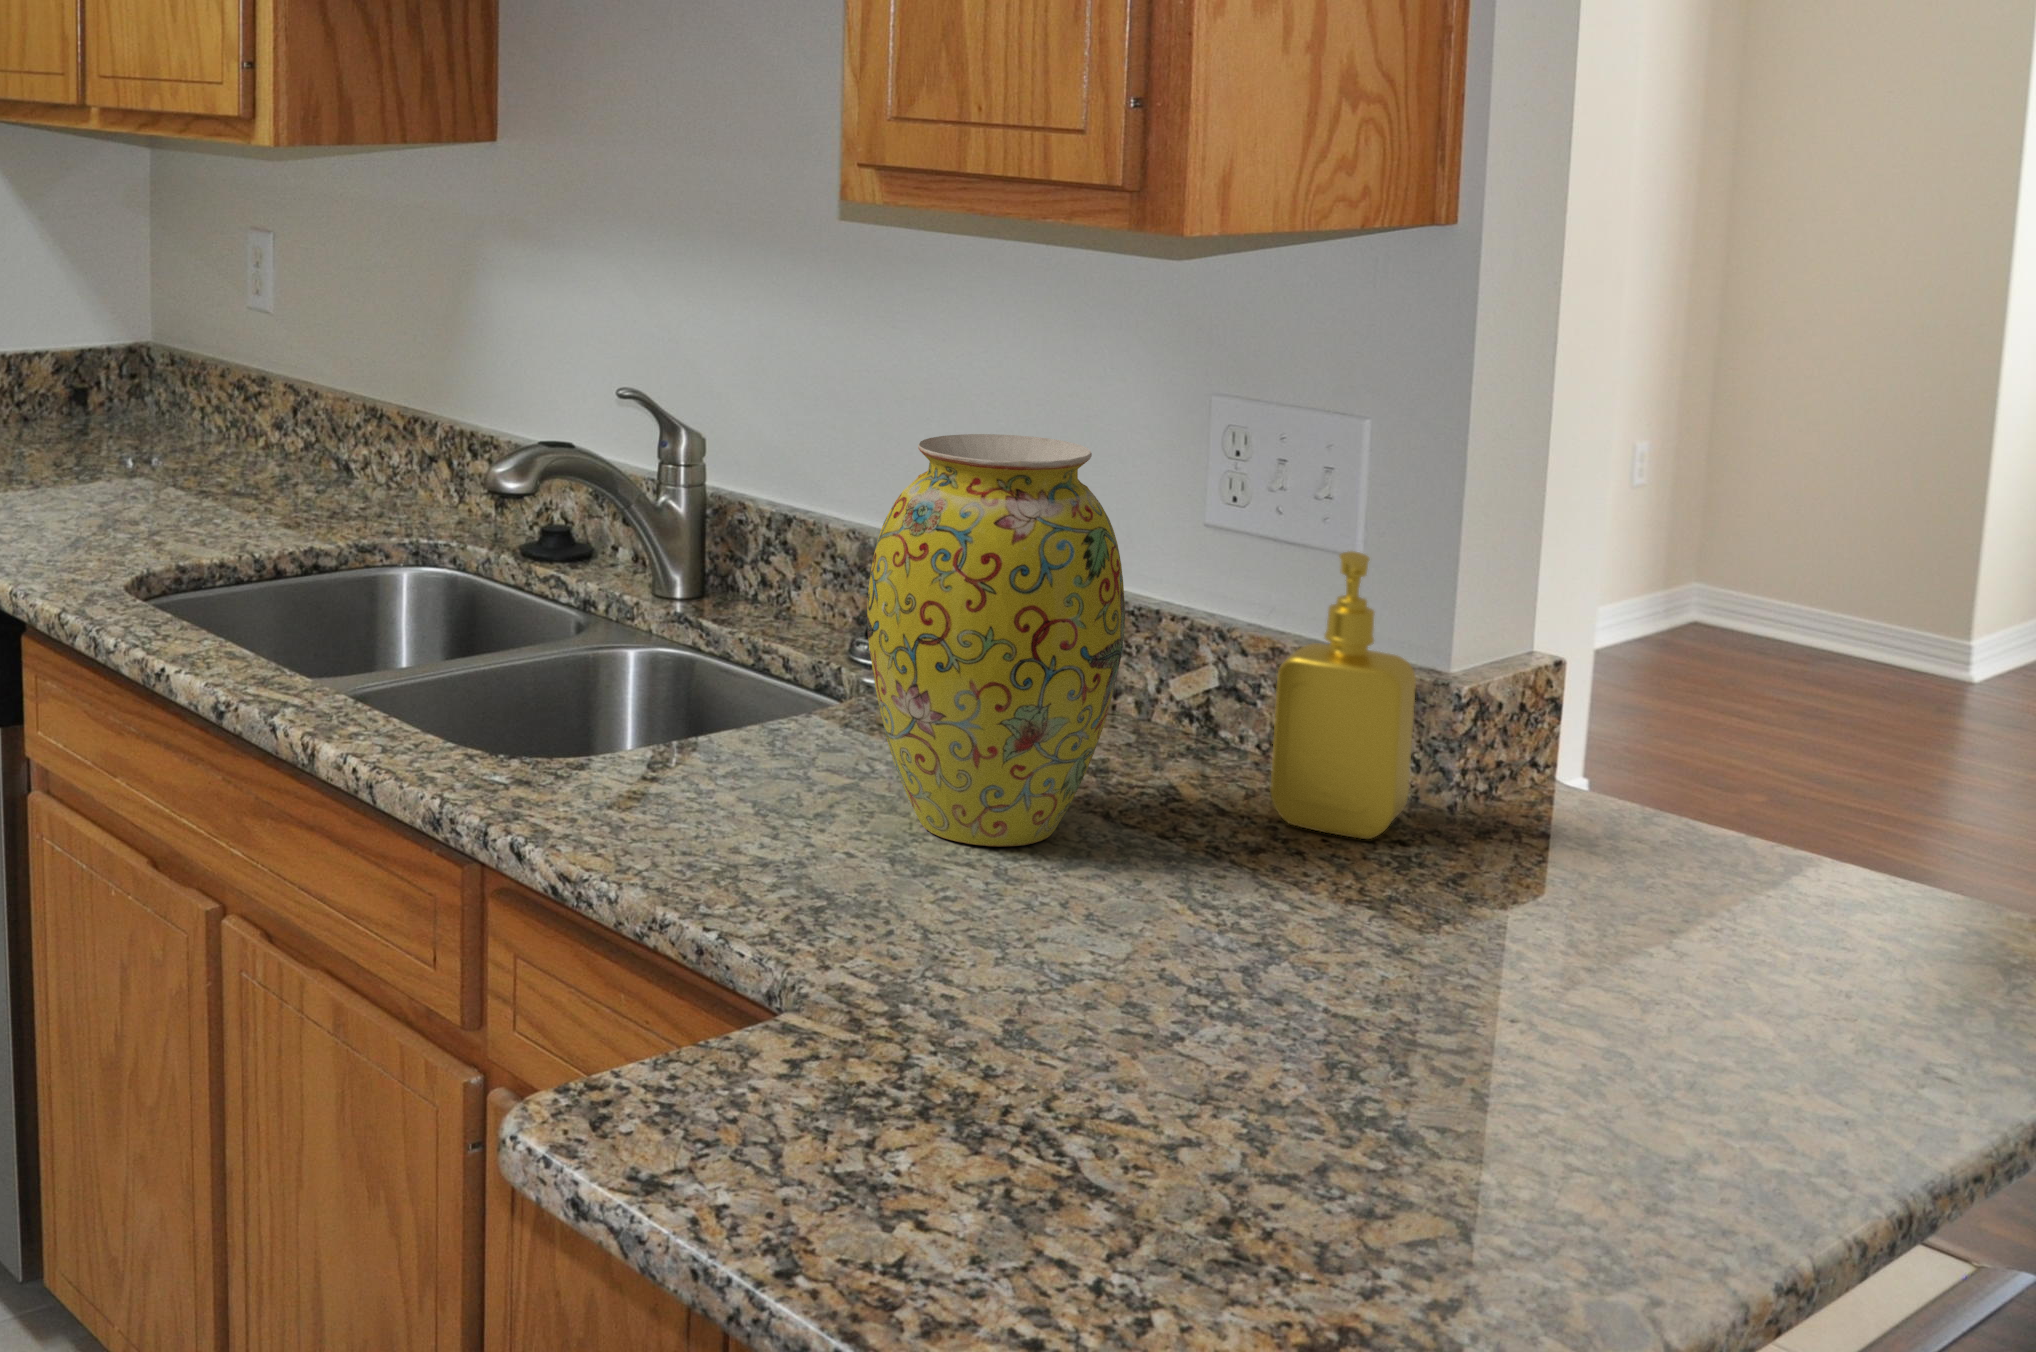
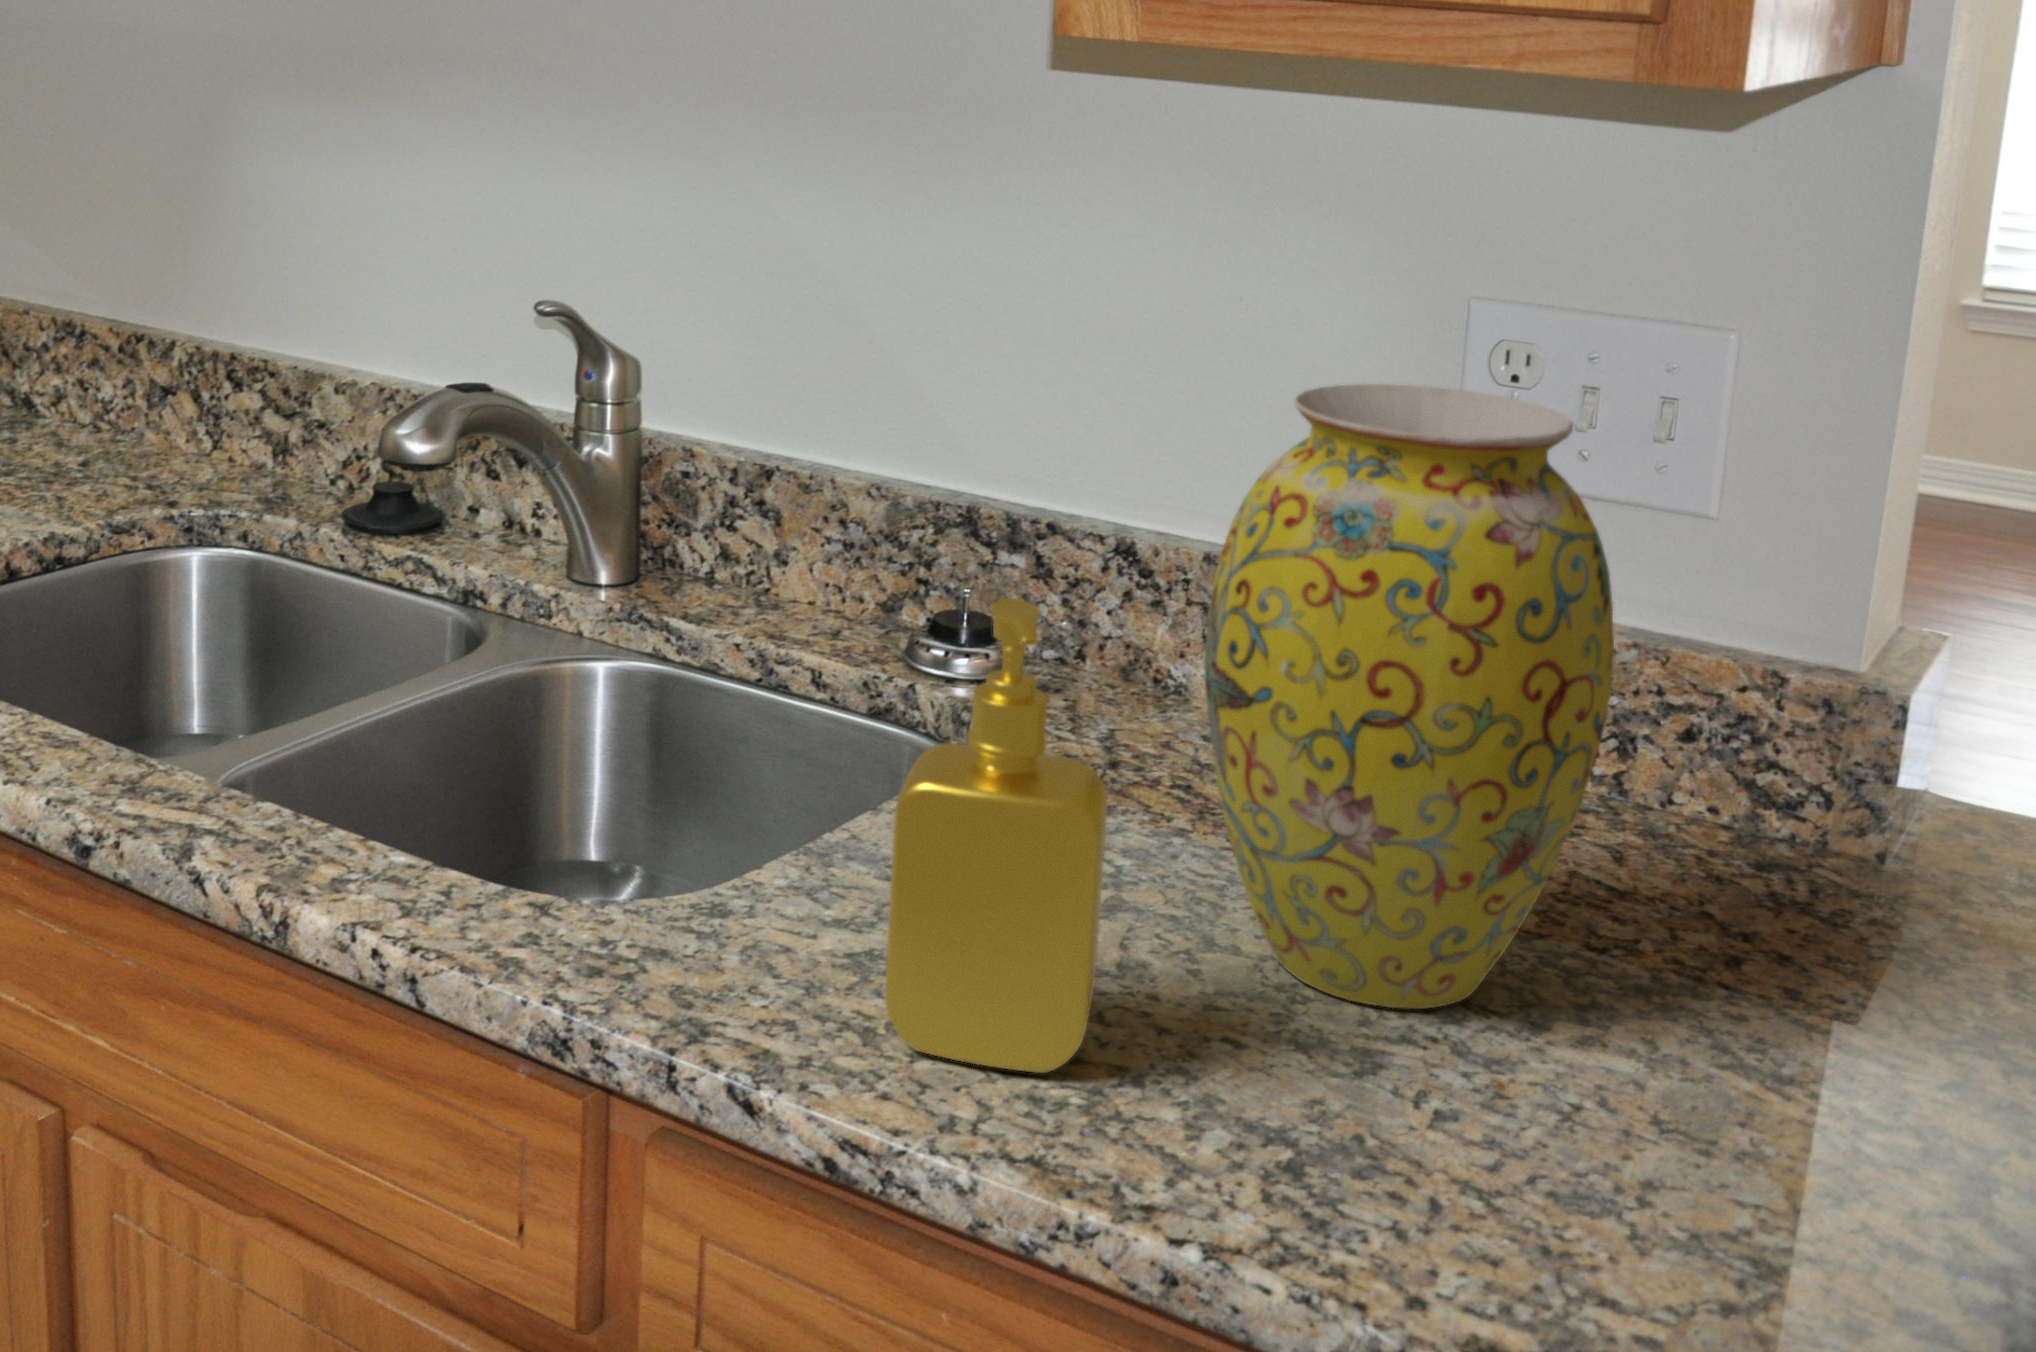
soap dispenser: present [1270,551,1416,839] -> present [885,598,1108,1073]

